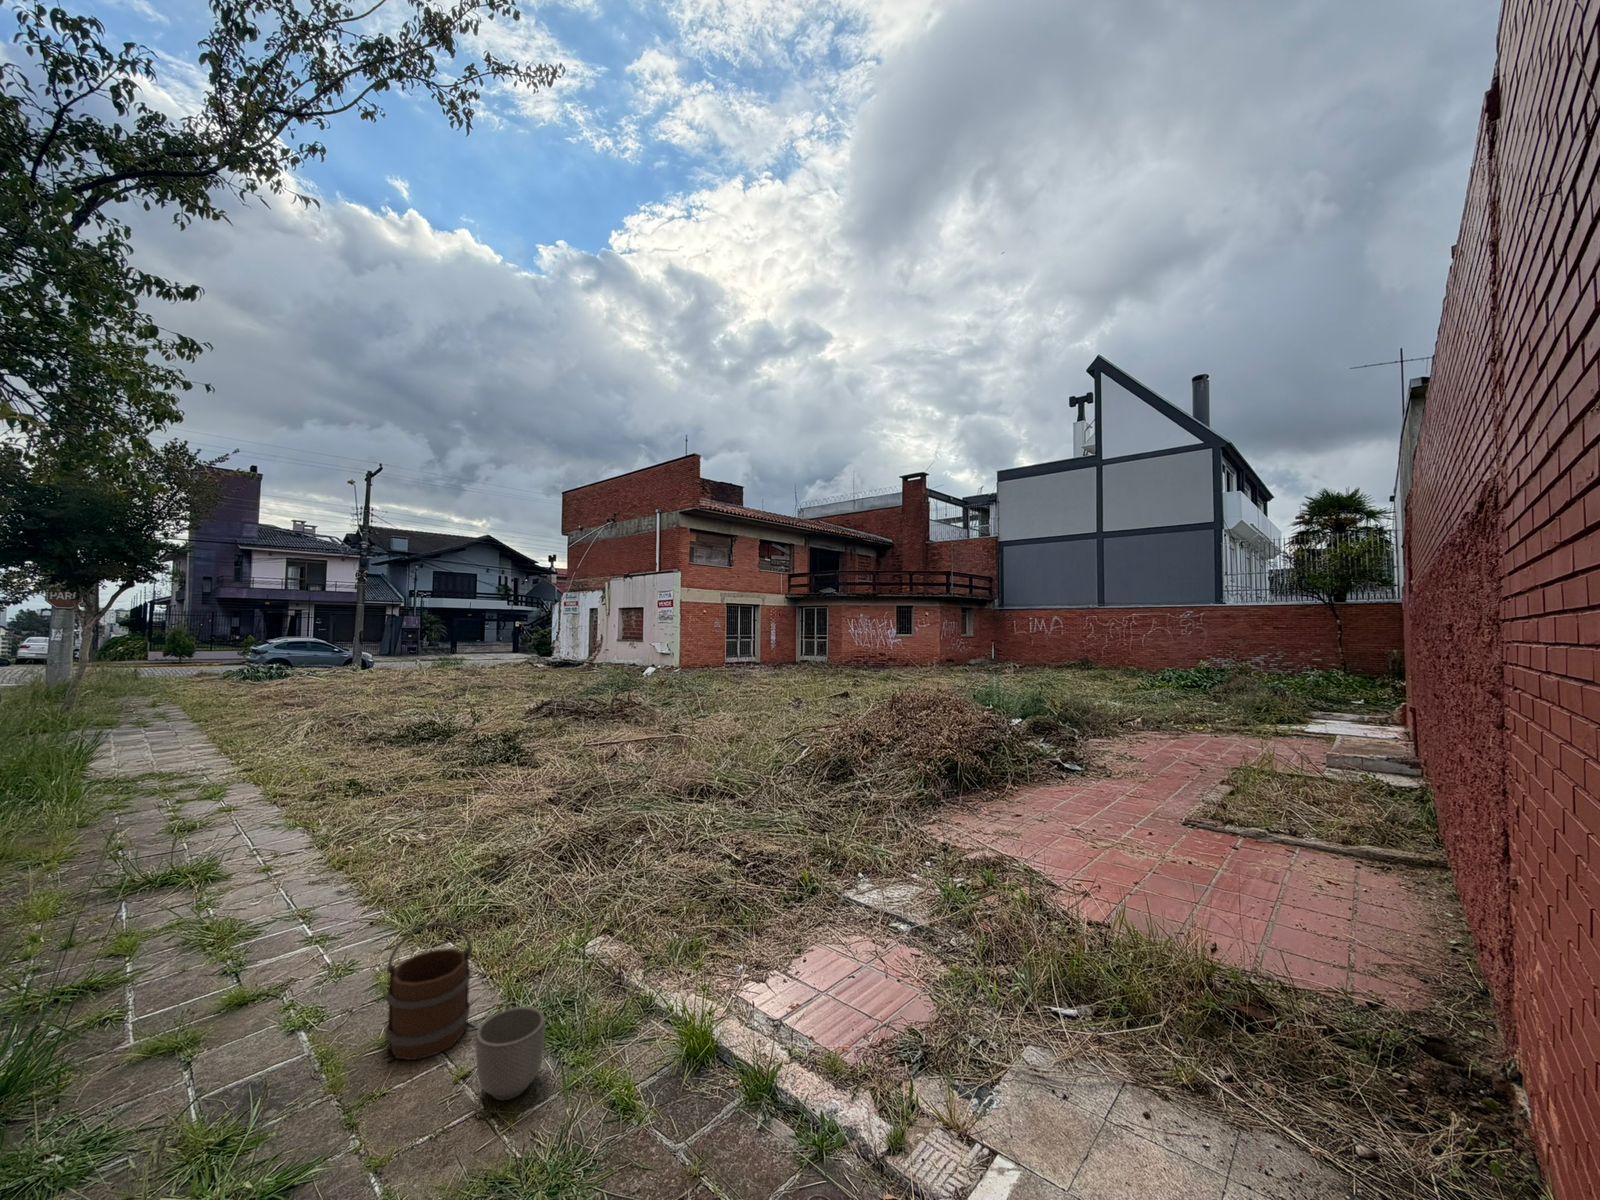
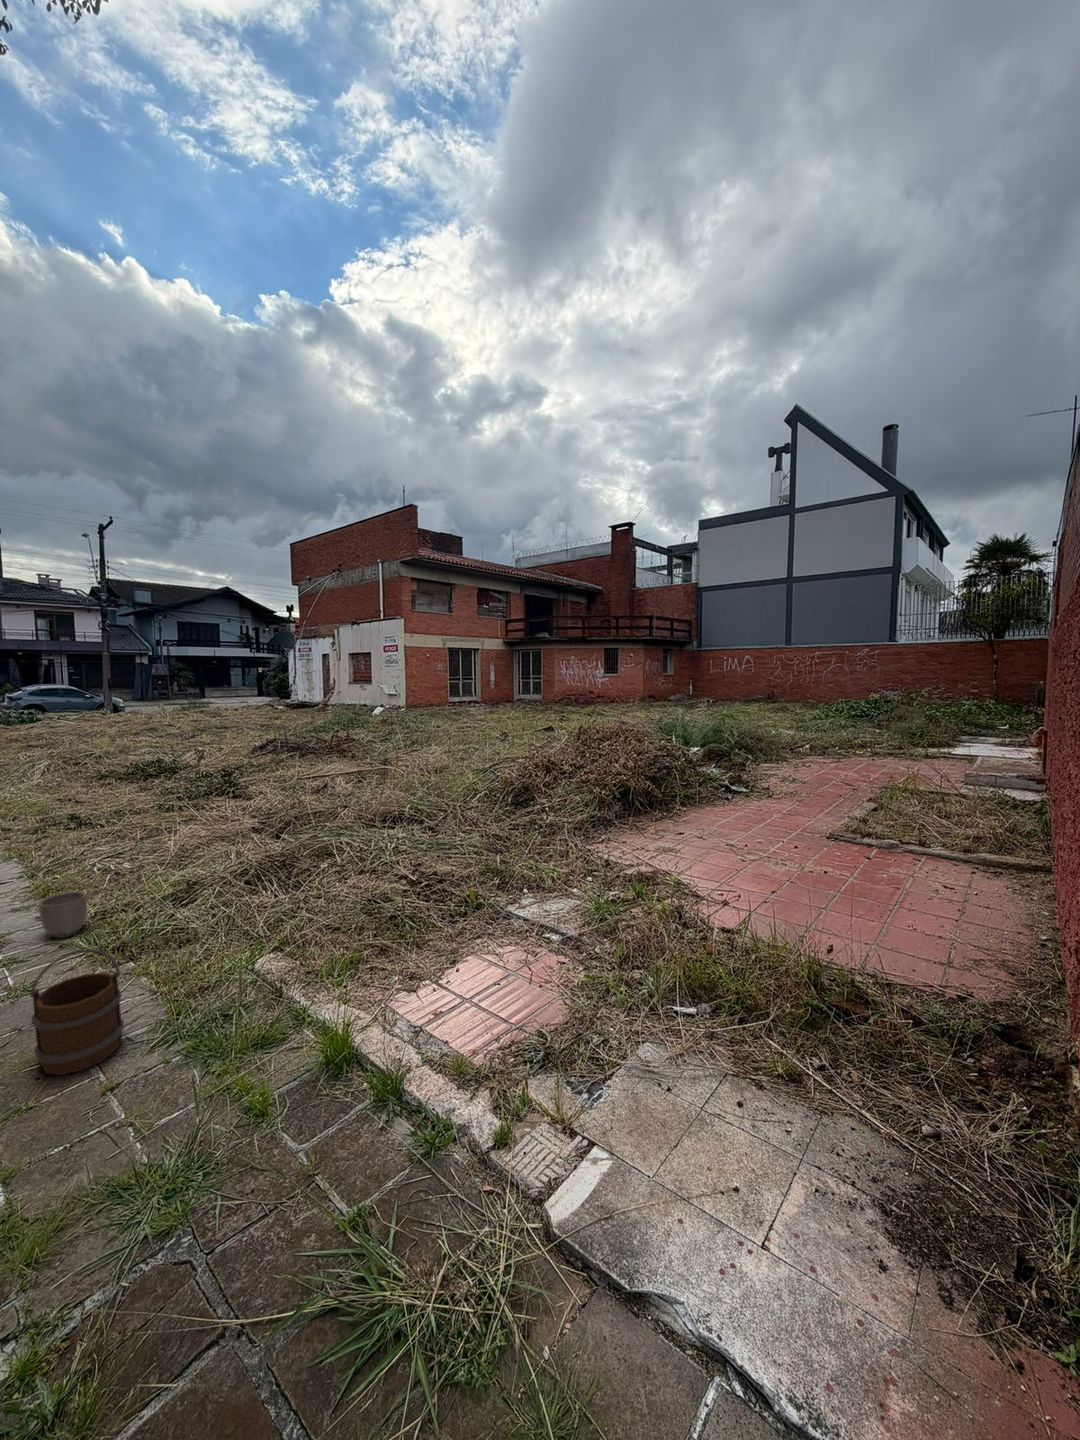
planter: present [475,1007,545,1100] -> present [39,892,87,938]

